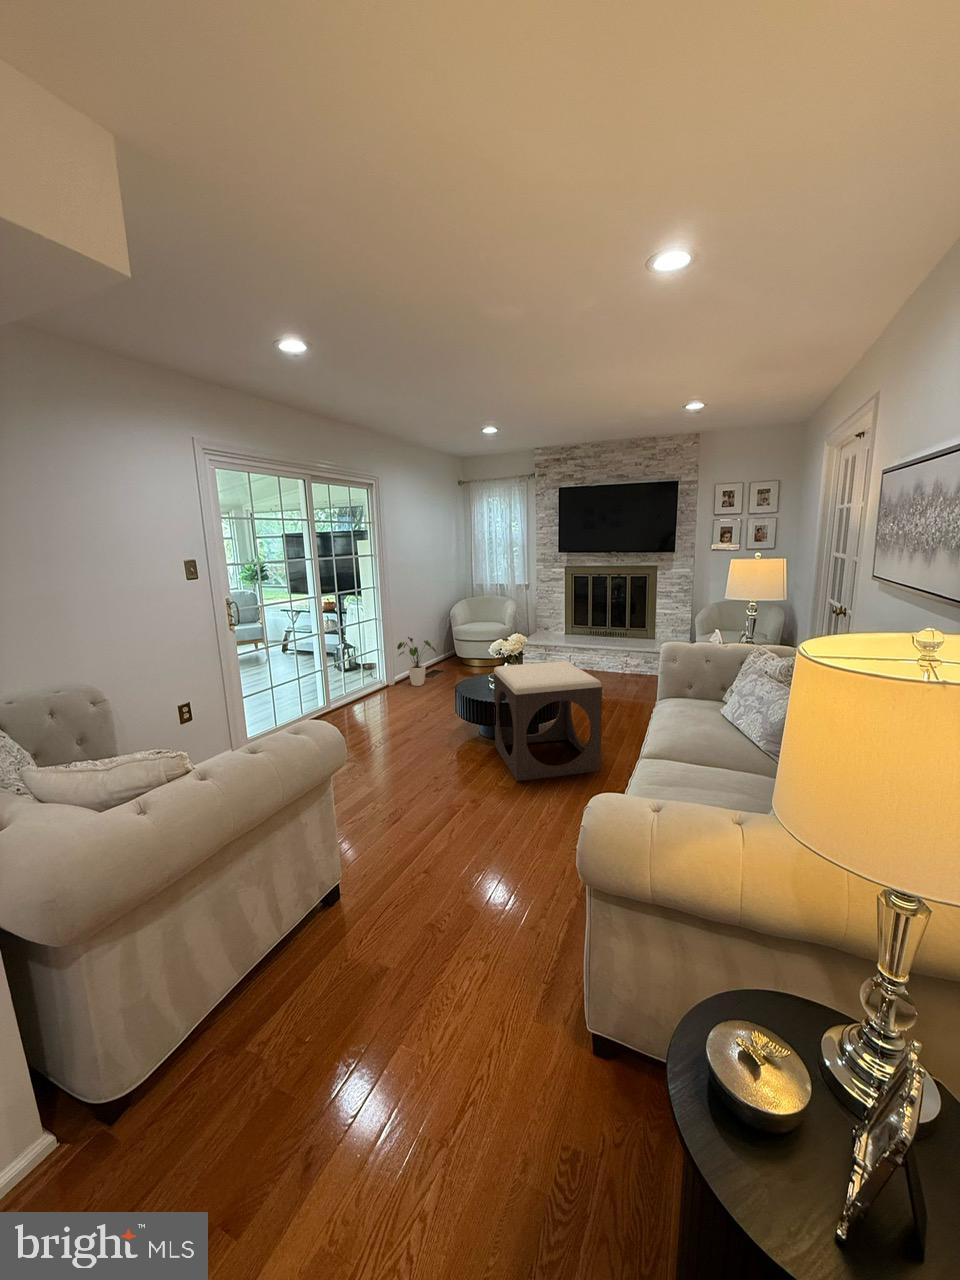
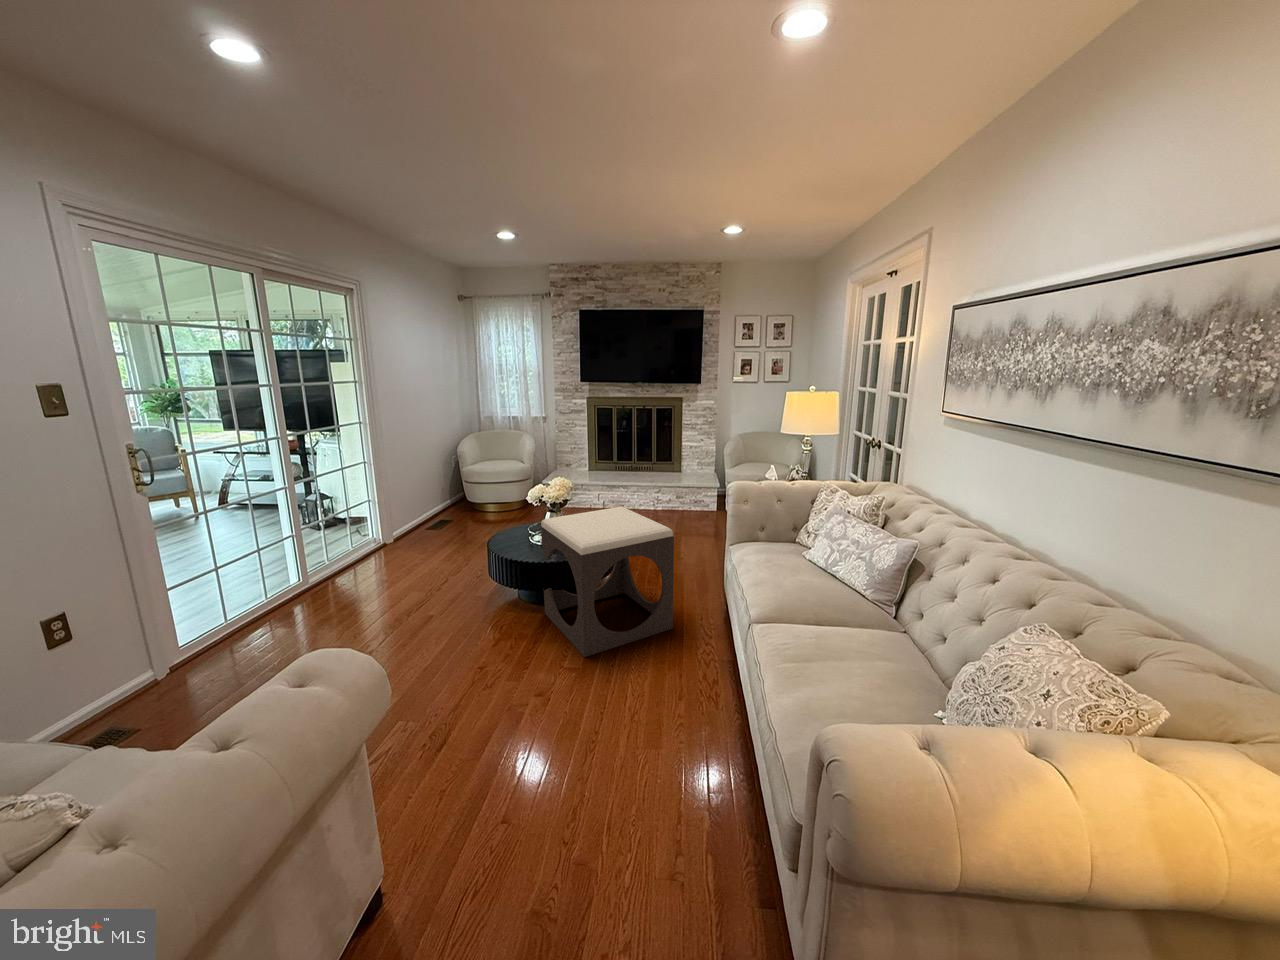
house plant: present [397,637,436,686] -> none [395,482,448,542]

